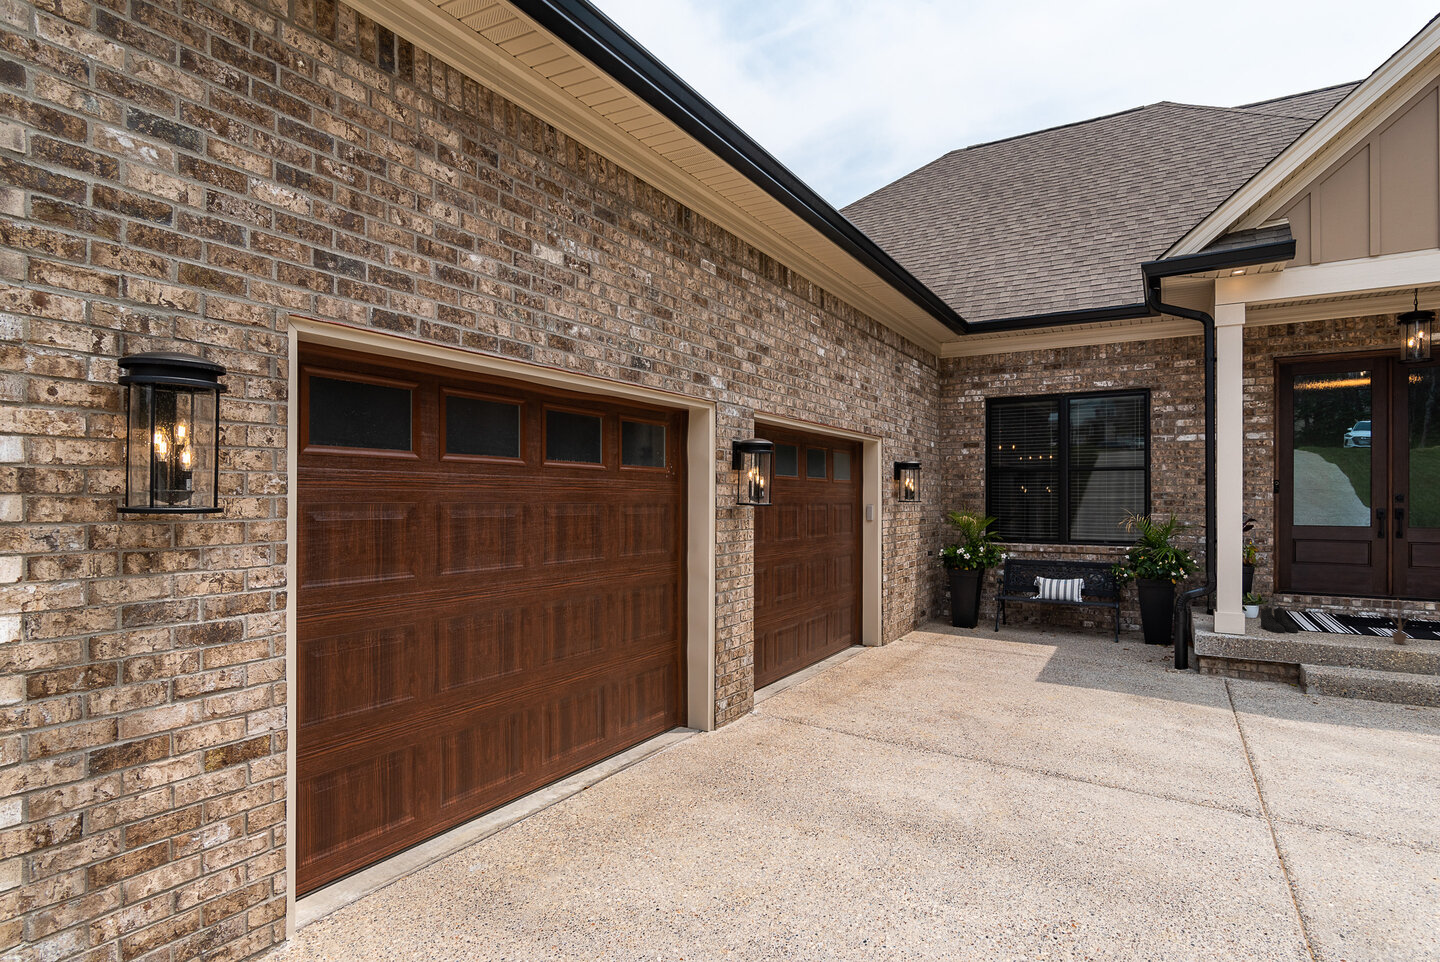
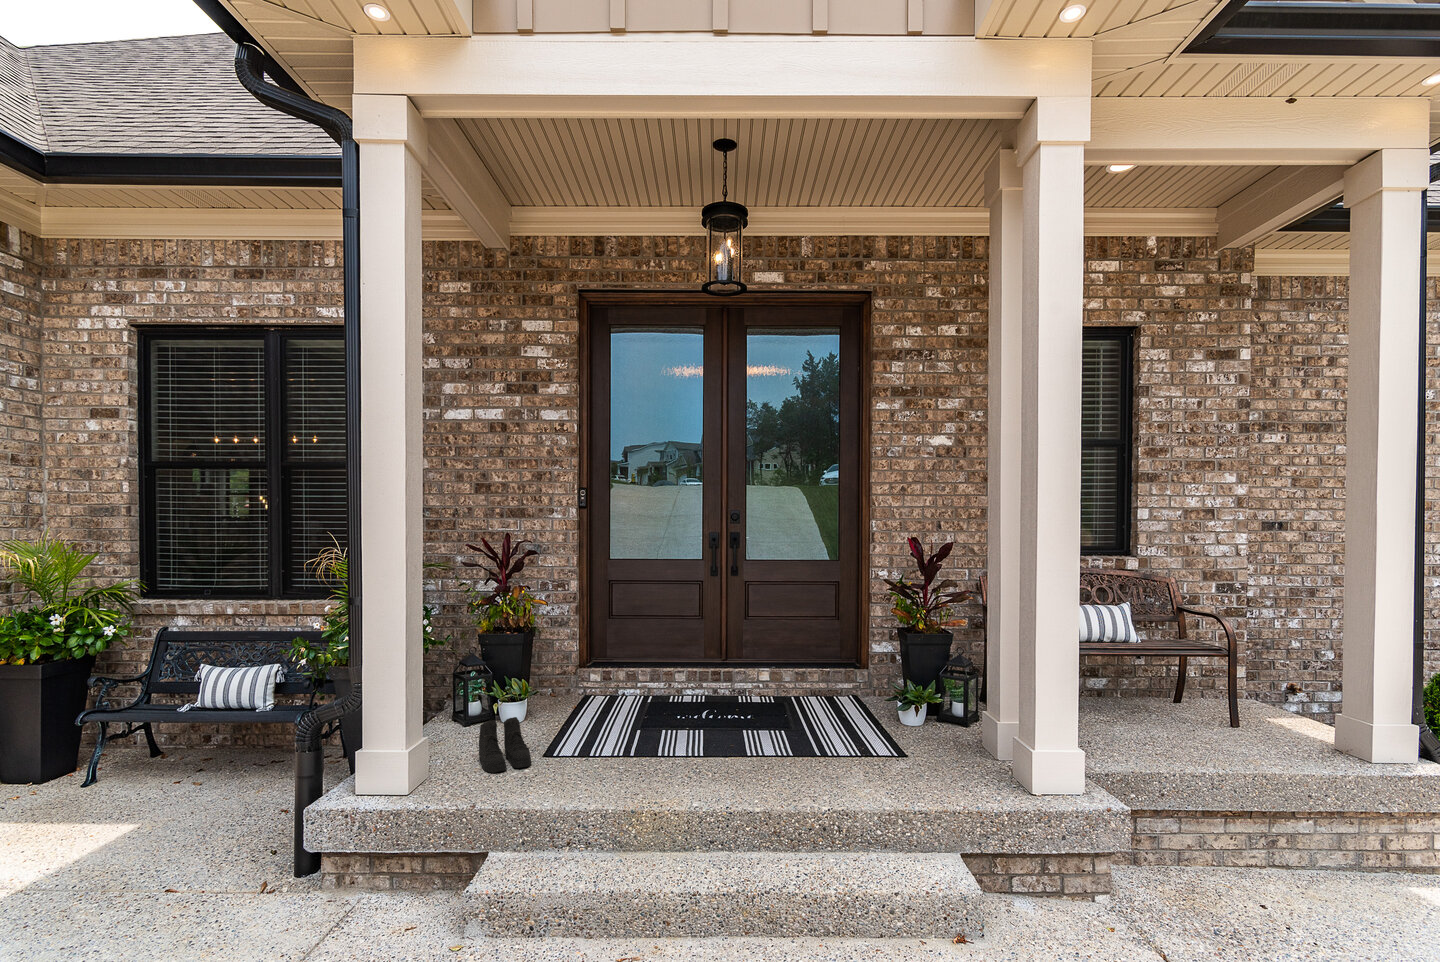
decorative plant: present [1382,599,1419,644] -> none [629,695,692,781]

